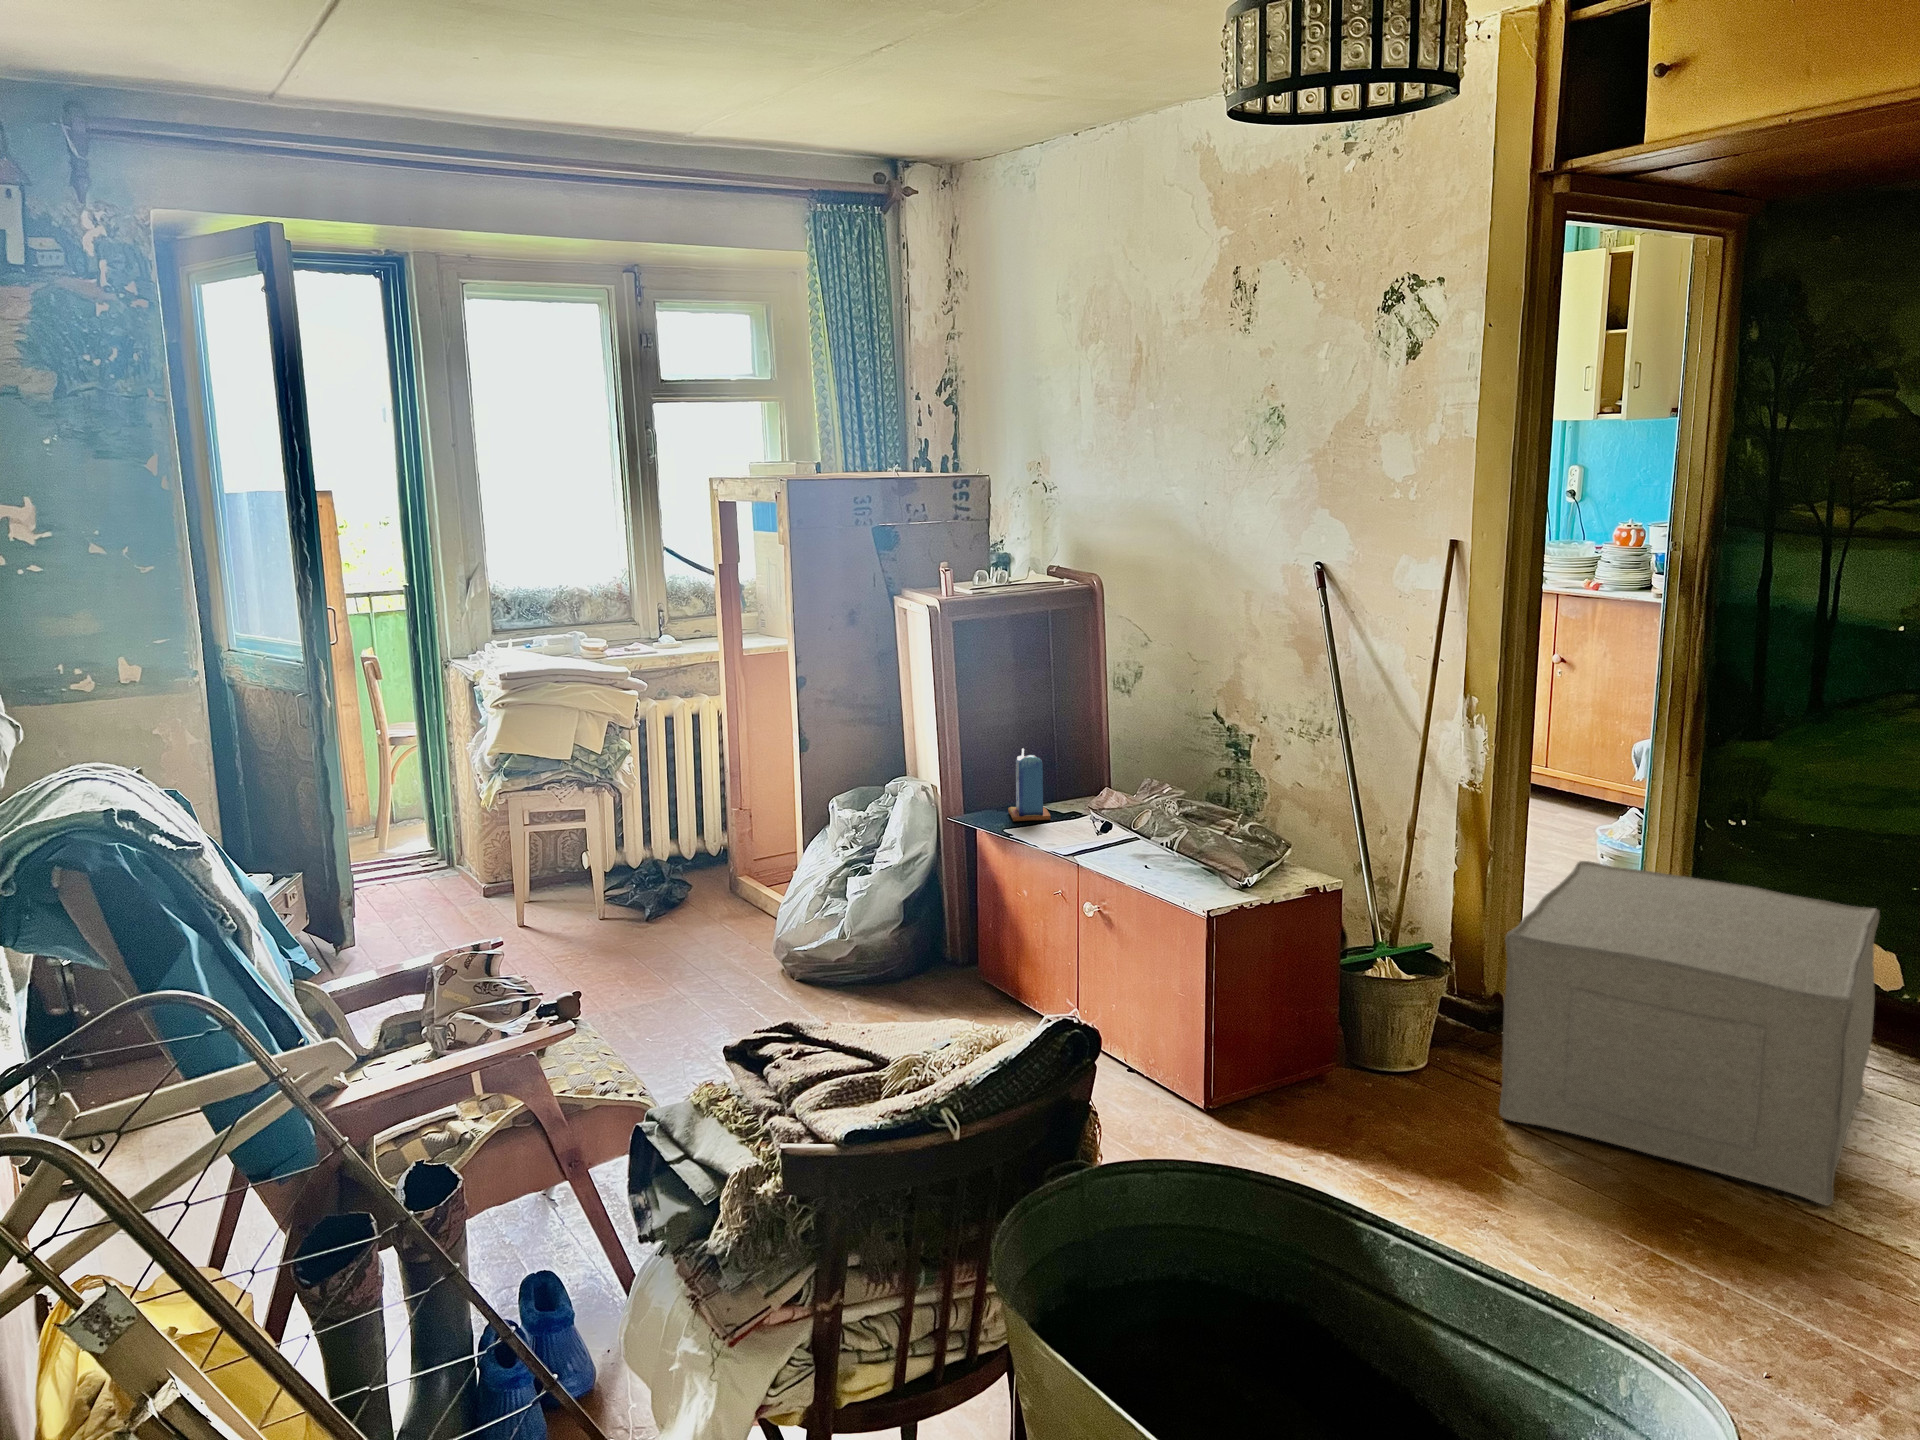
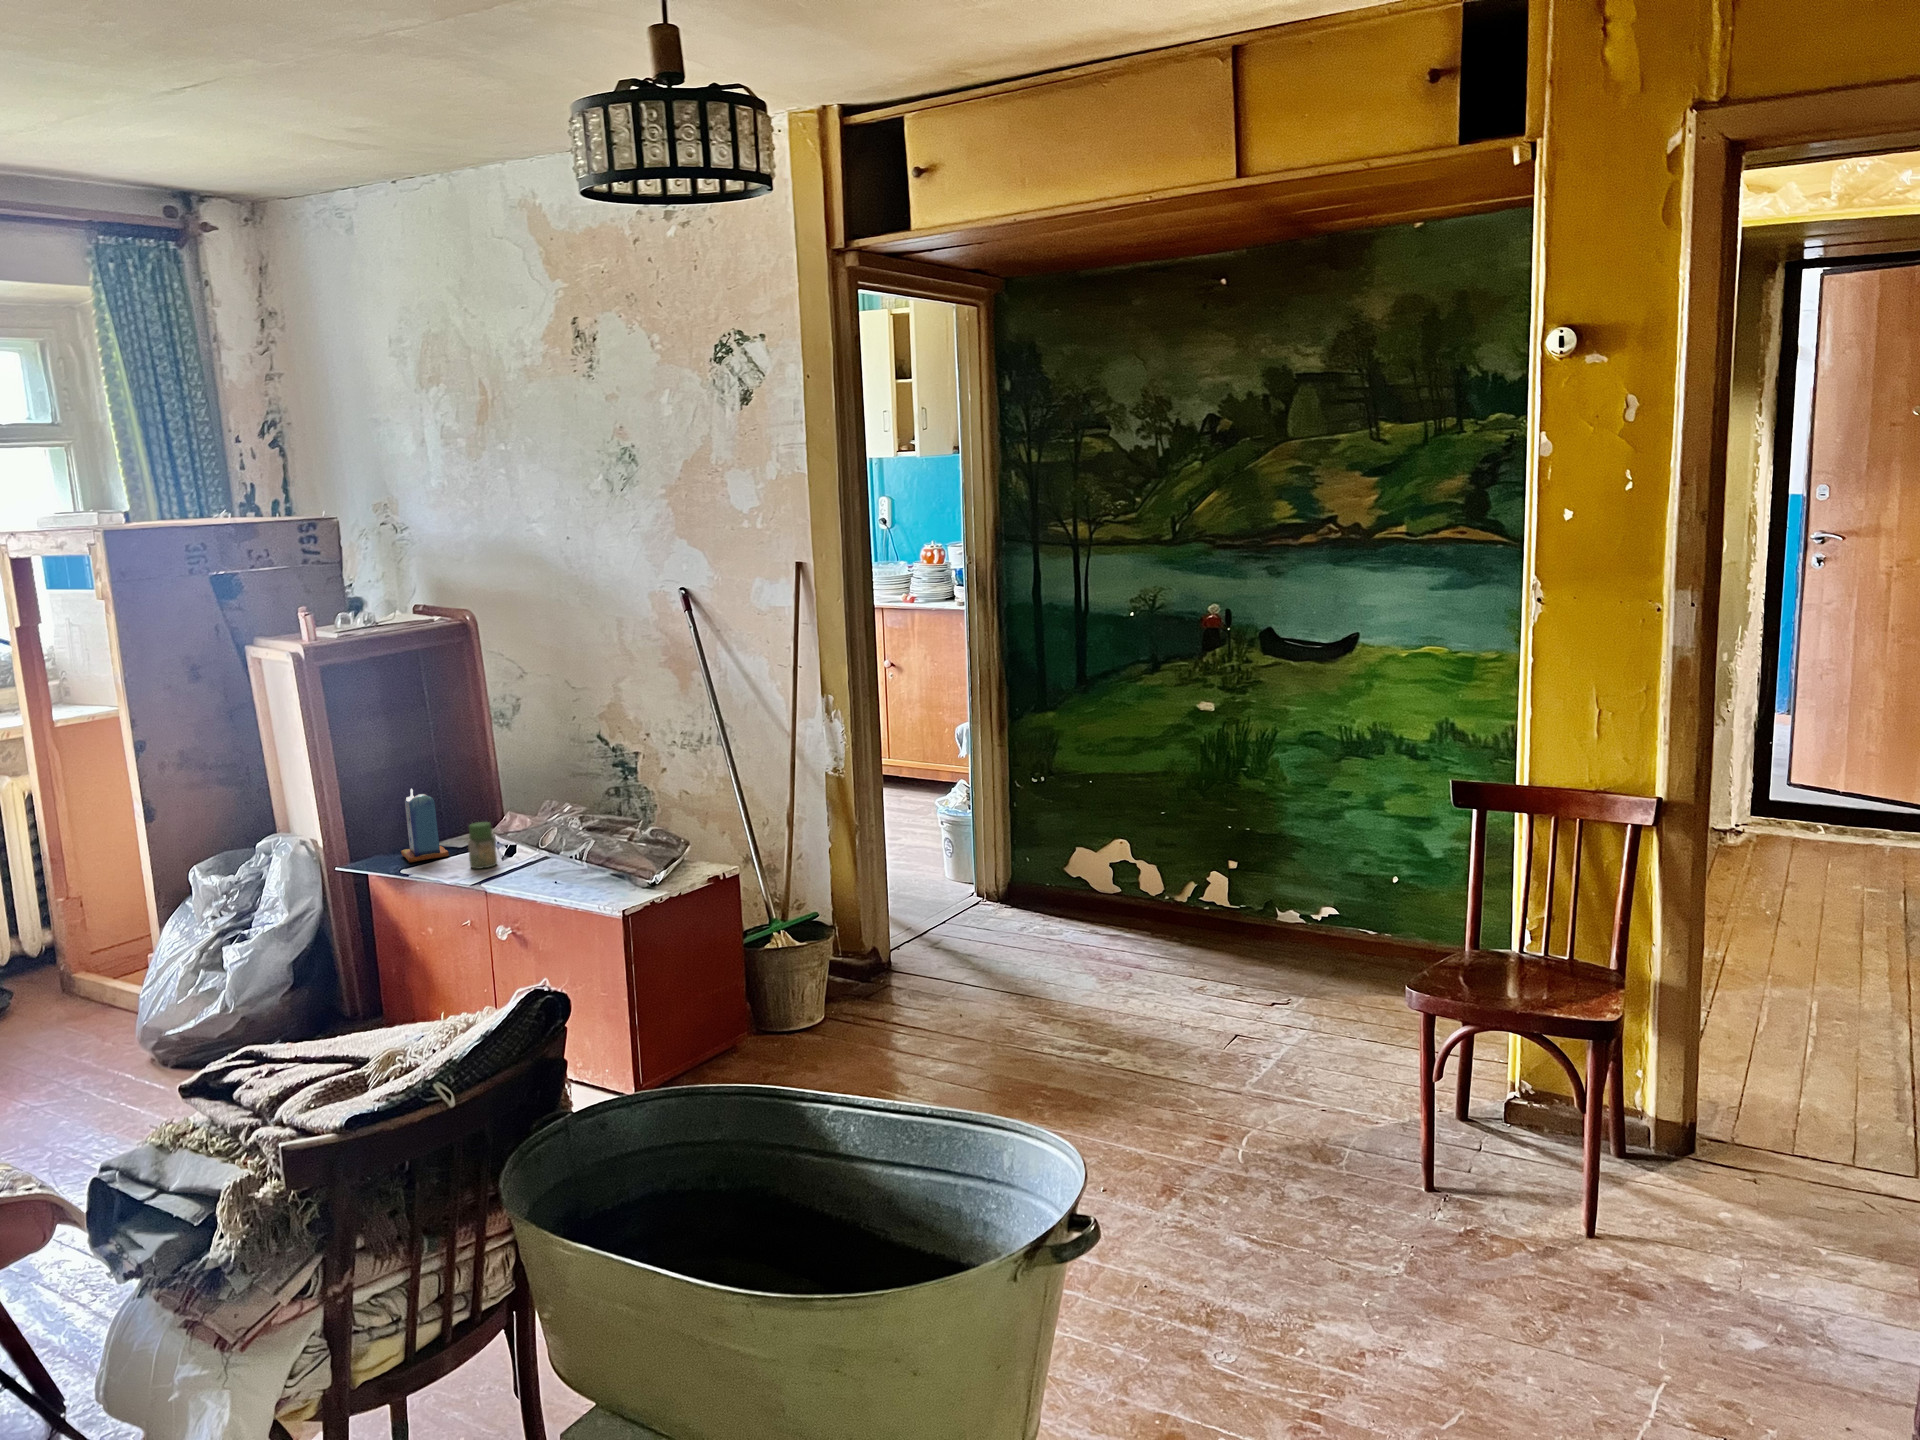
jar: none [1068,791,1094,839] -> present [468,822,497,869]
ottoman: present [1499,861,1880,1206] -> none [878,825,1146,1056]

